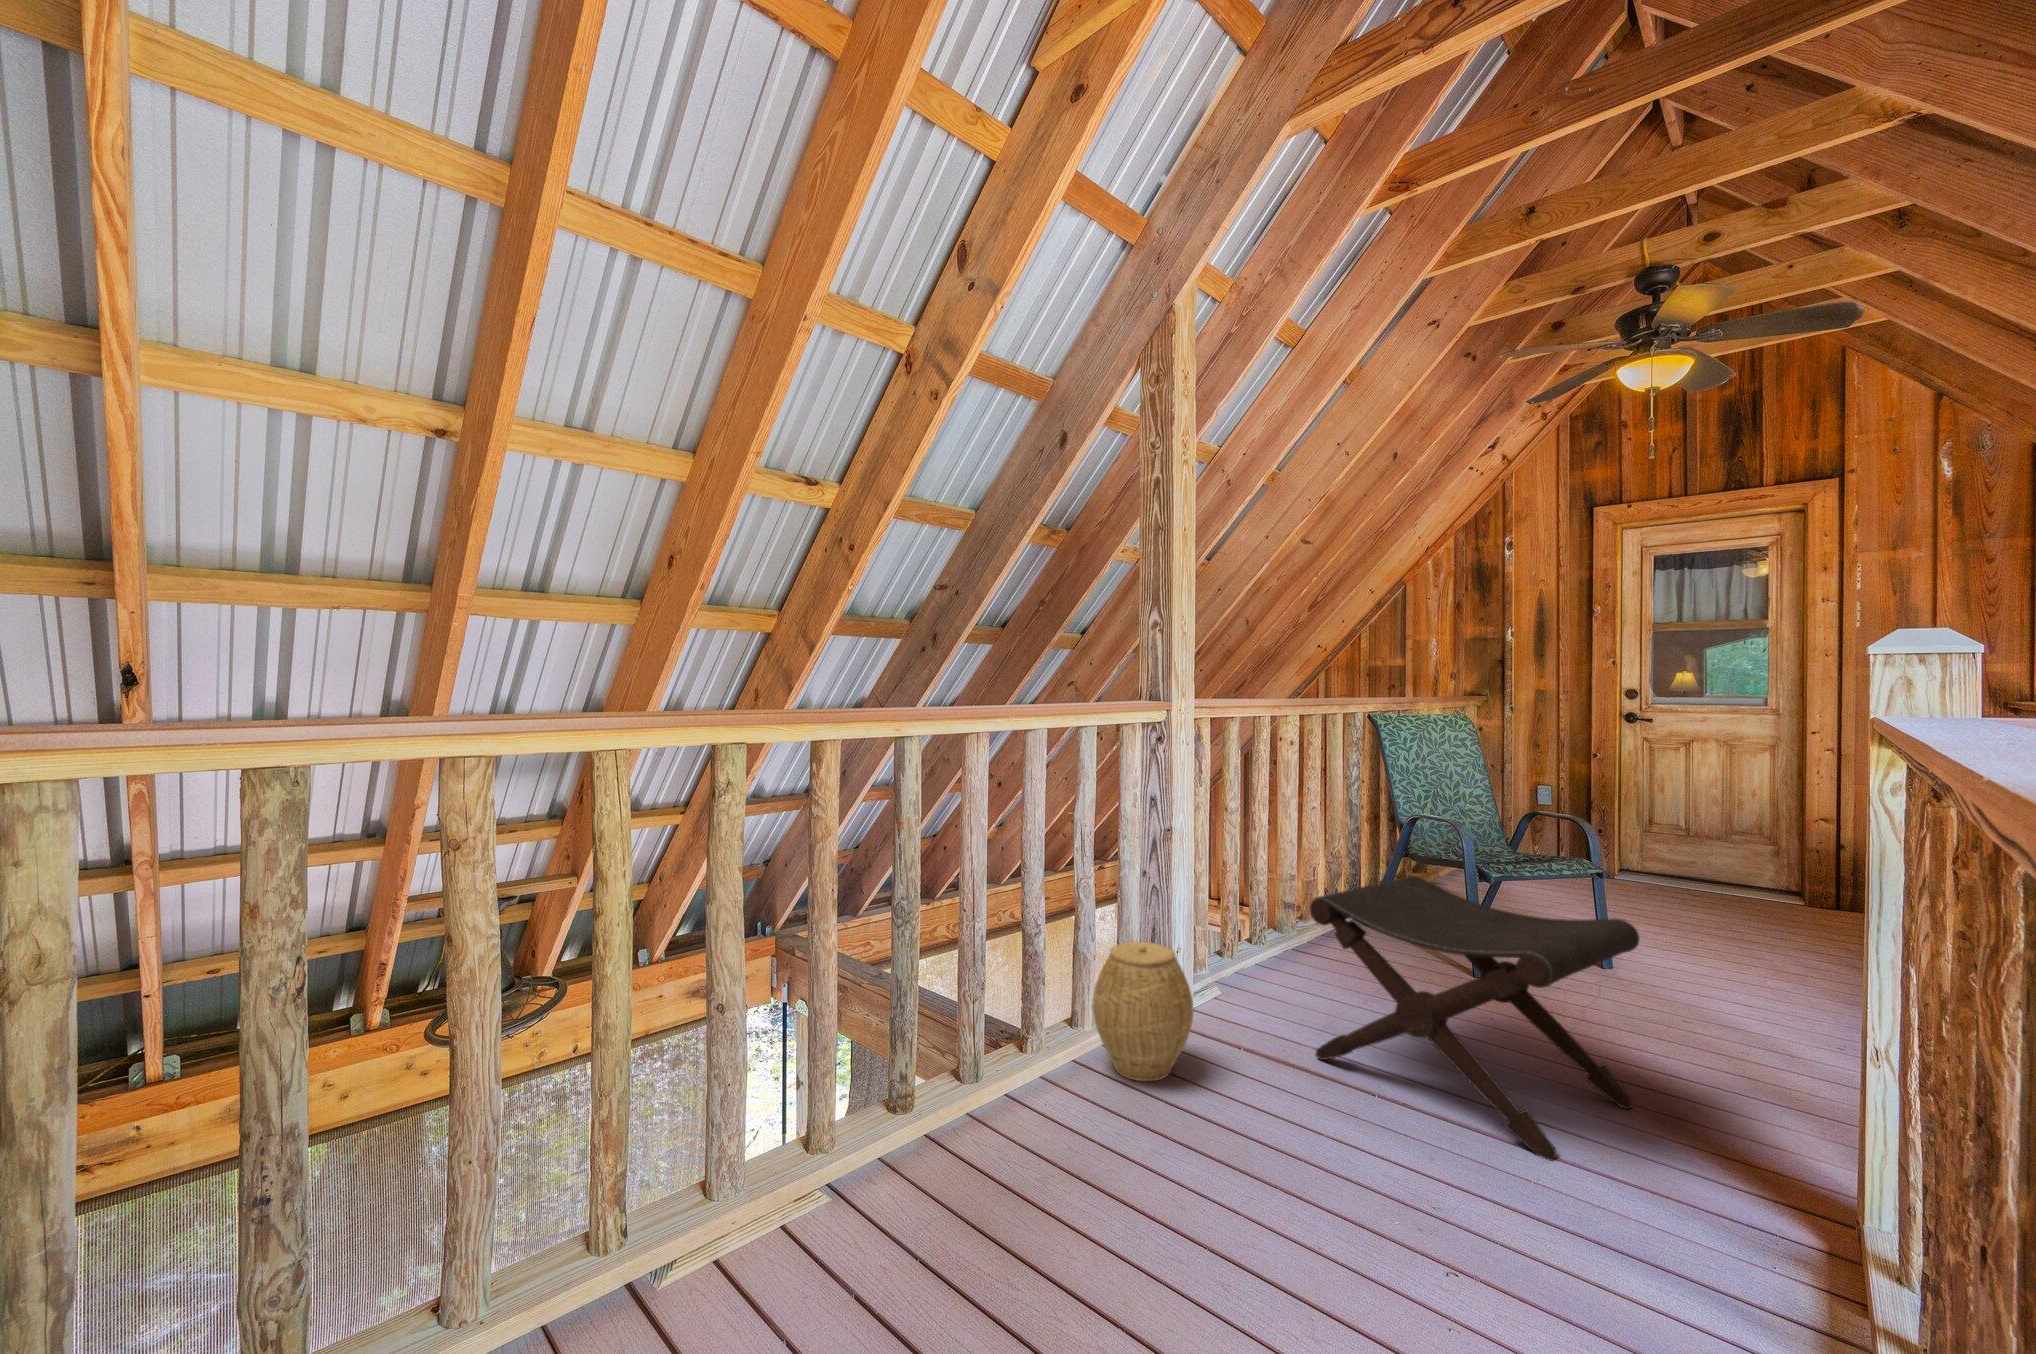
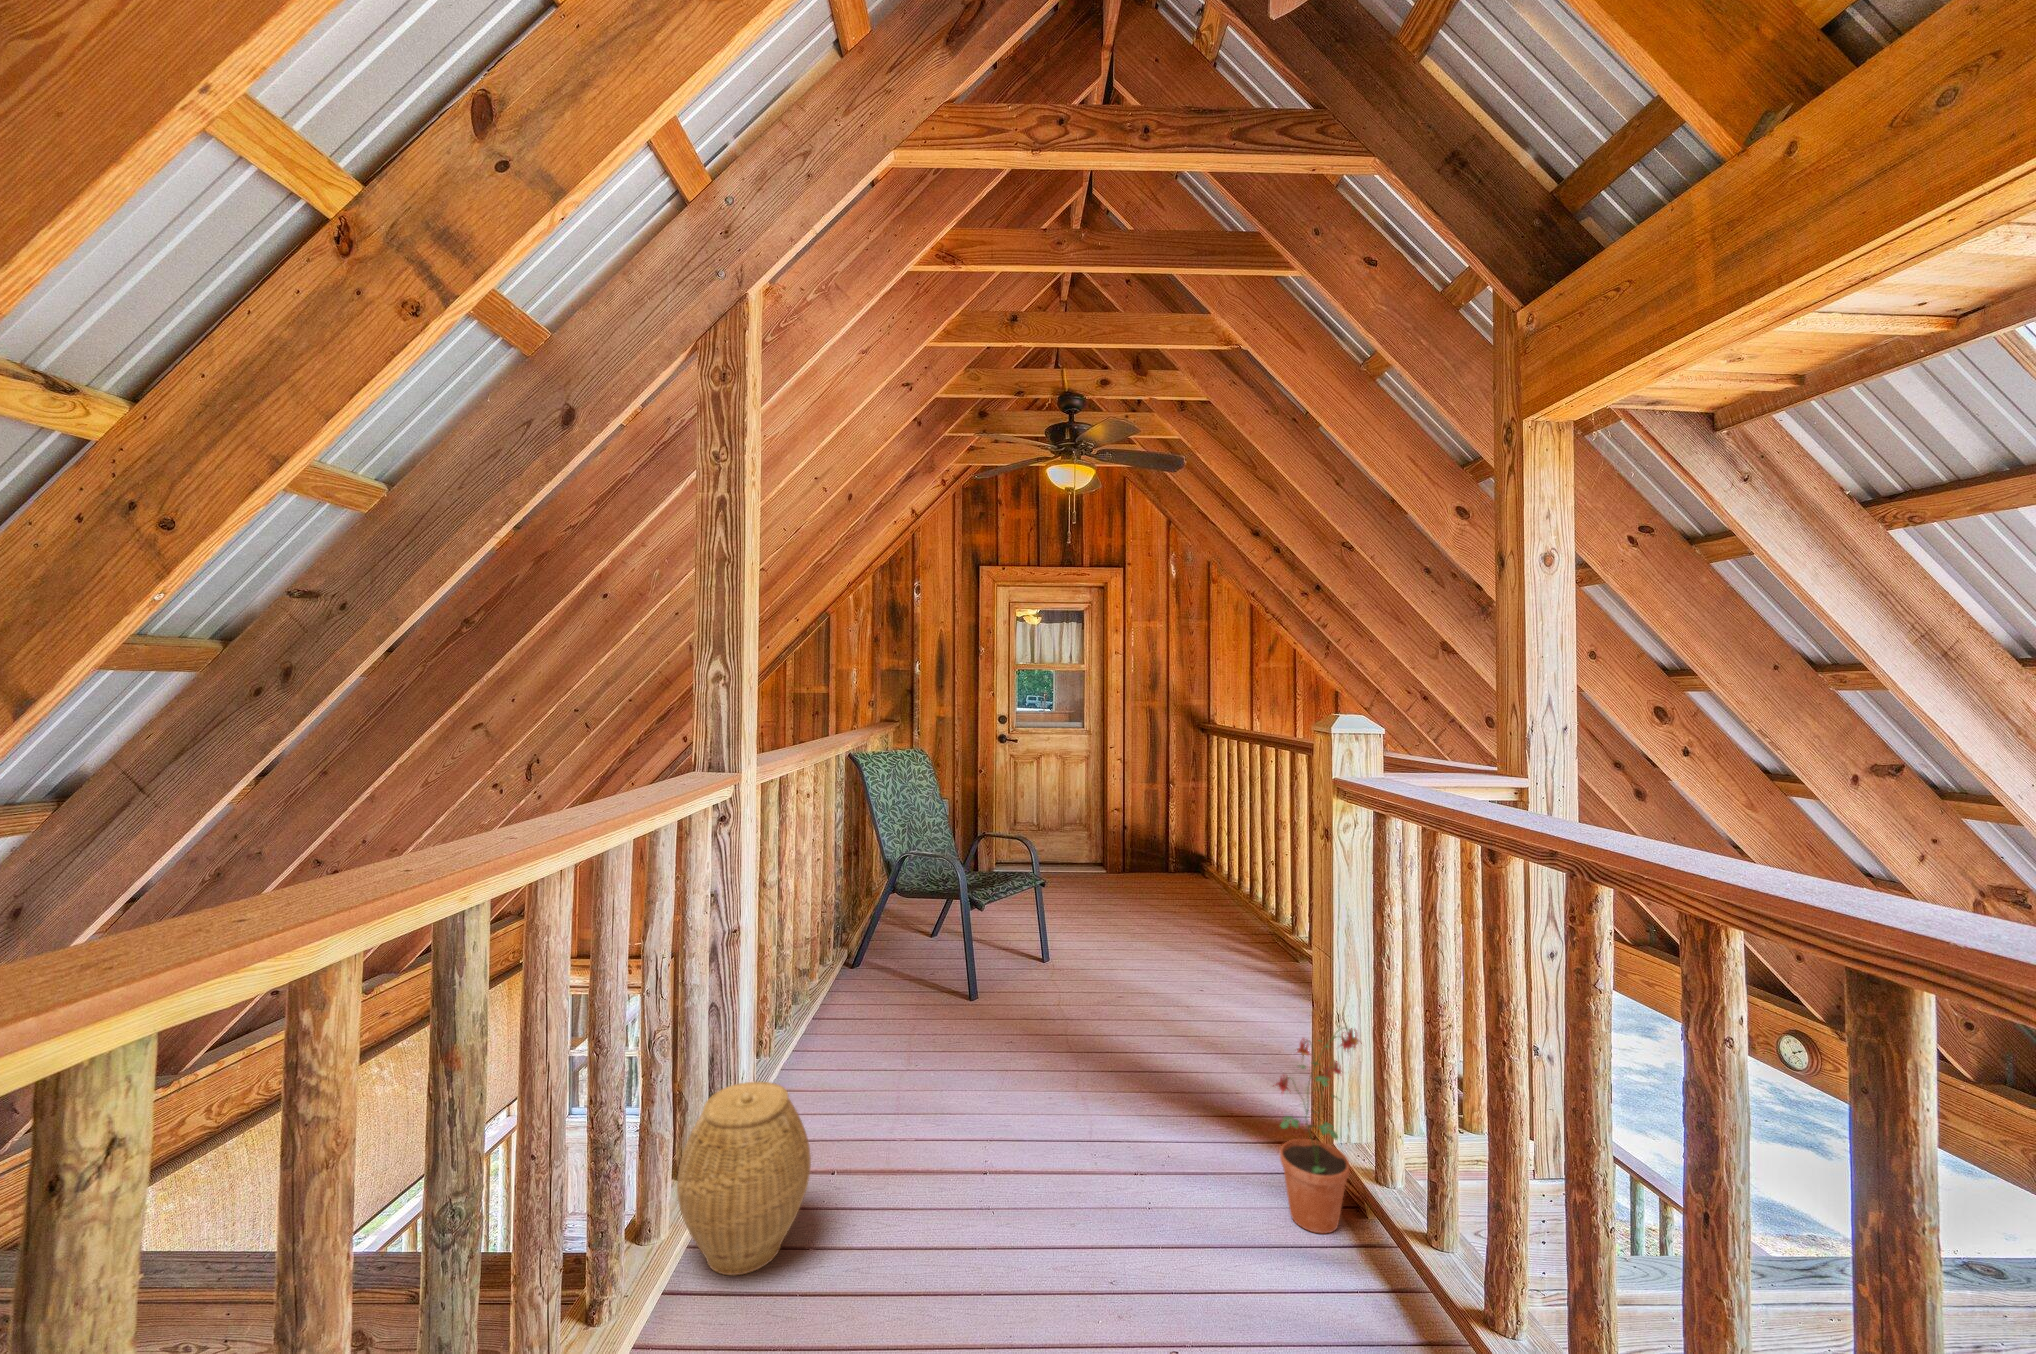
footstool: present [1310,876,1639,1161] -> none [907,924,1150,1174]
potted plant: none [1699,1042,1865,1310] -> present [1273,1028,1362,1234]

